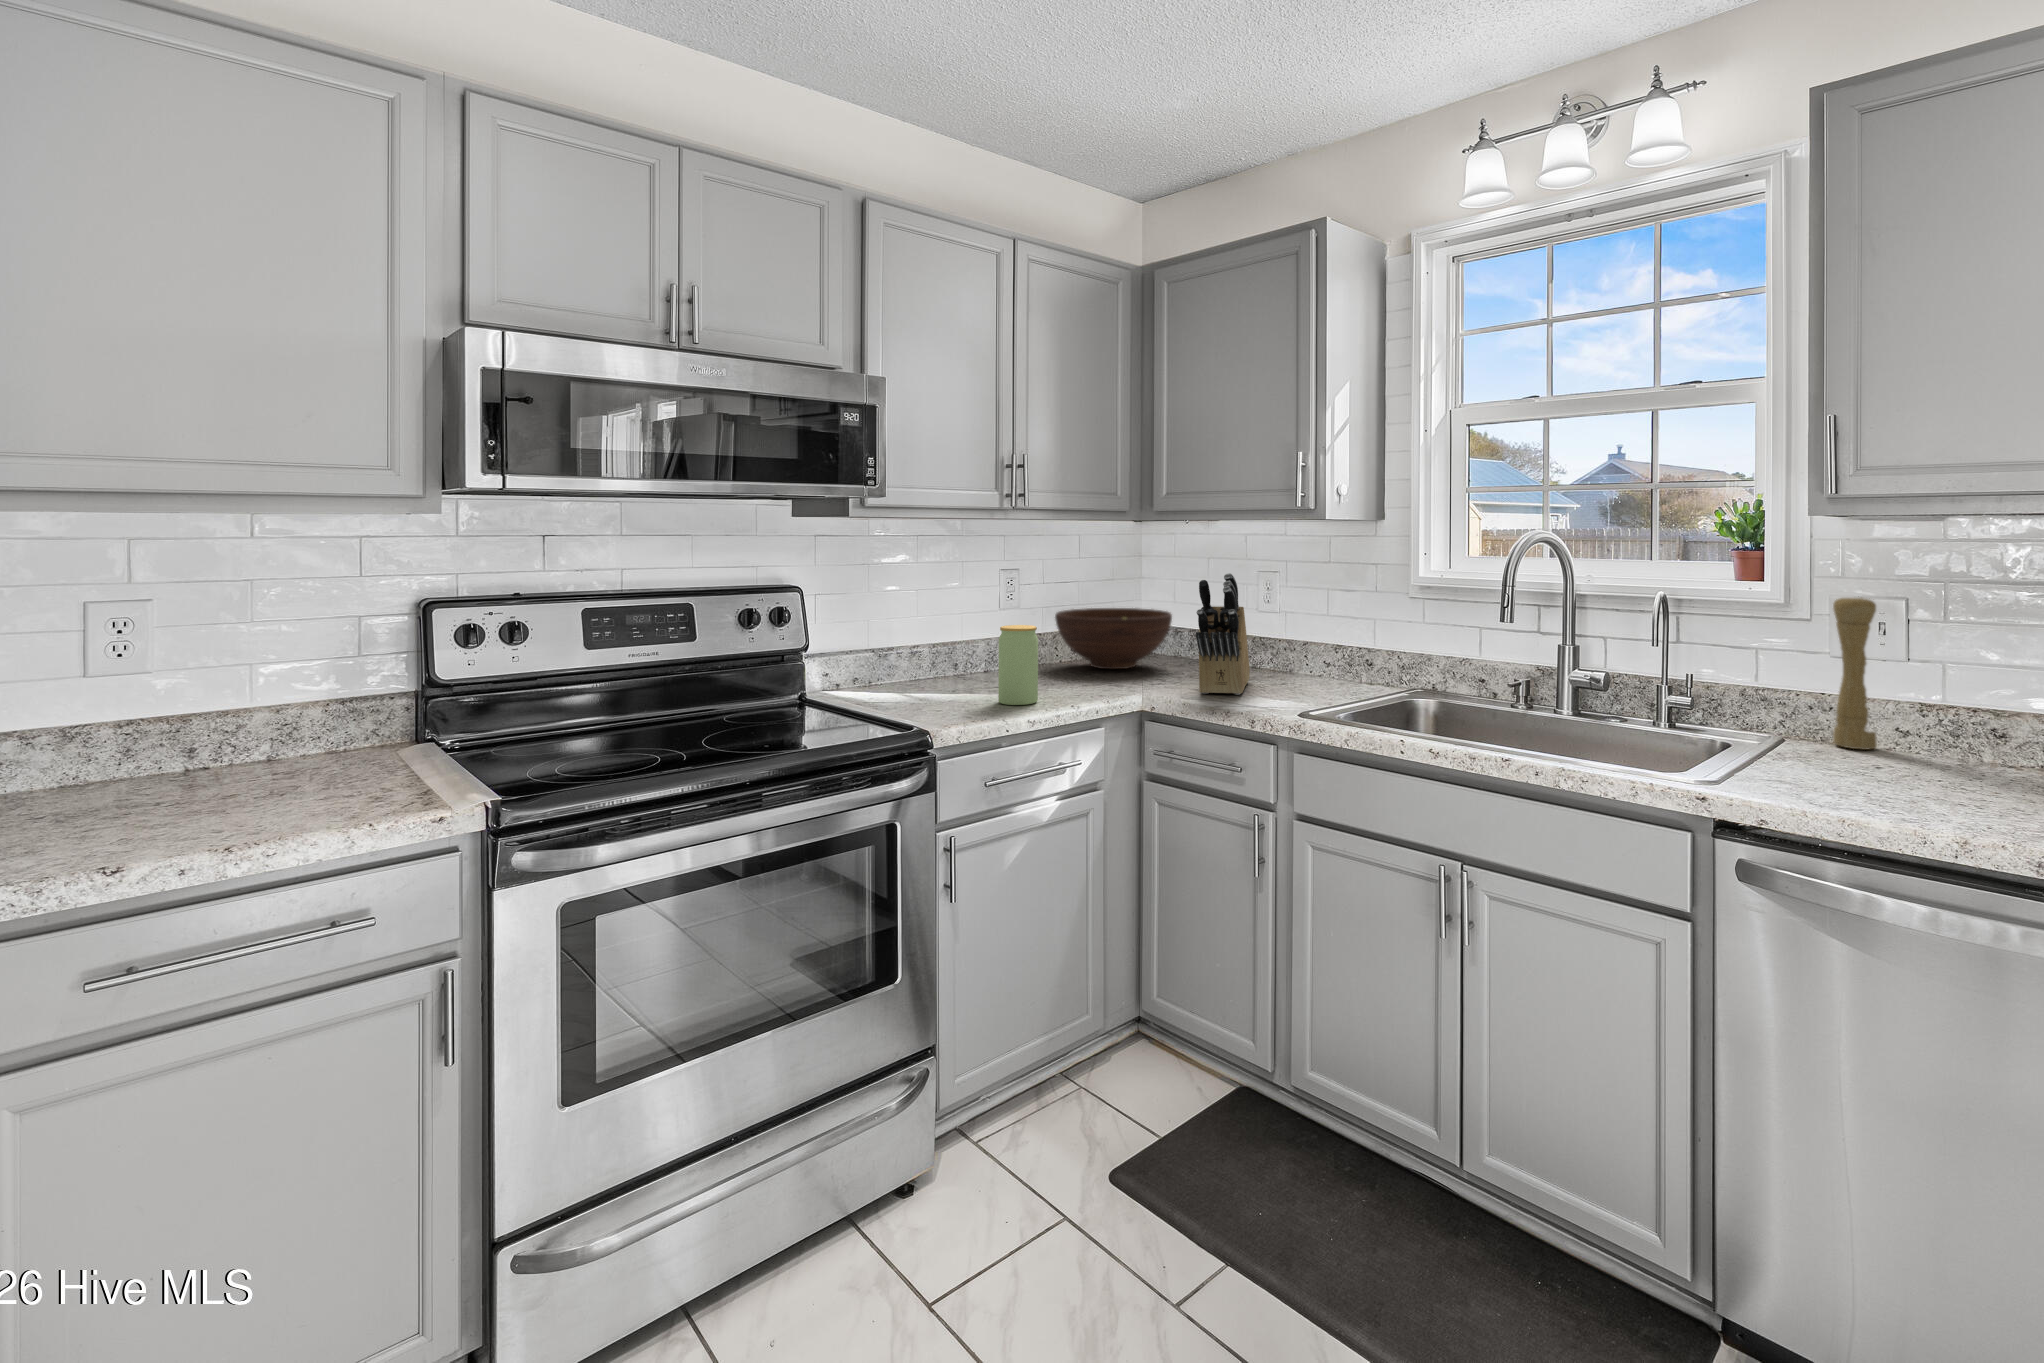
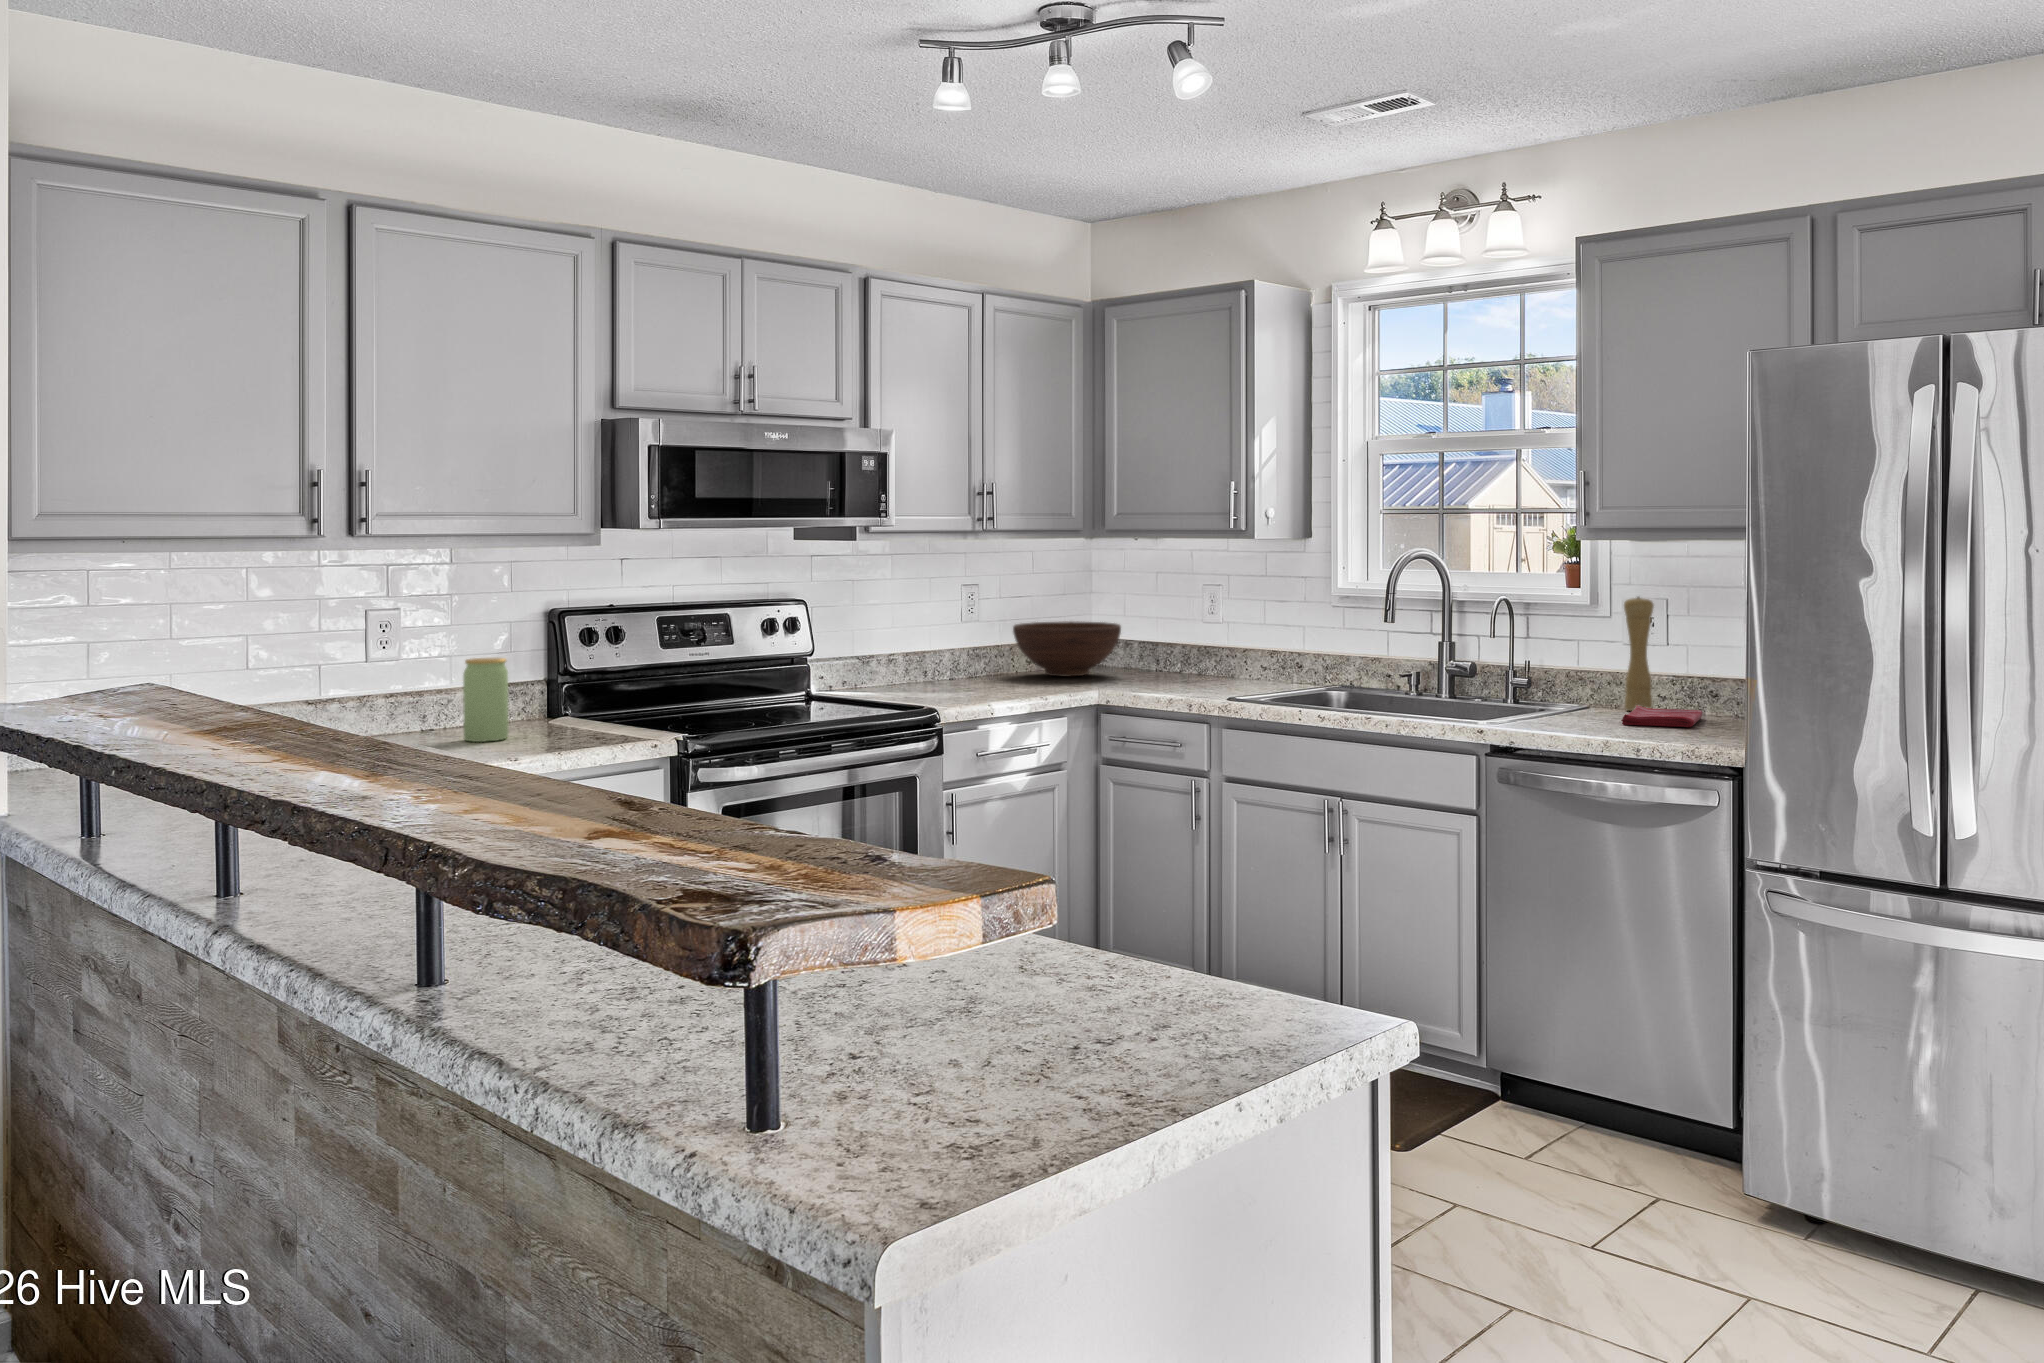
knife block: present [1196,573,1250,695] -> none [1143,586,1191,690]
jar: present [998,625,1038,705] -> present [463,658,508,742]
dish towel: none [1867,745,2012,794] -> present [1621,705,1703,727]

